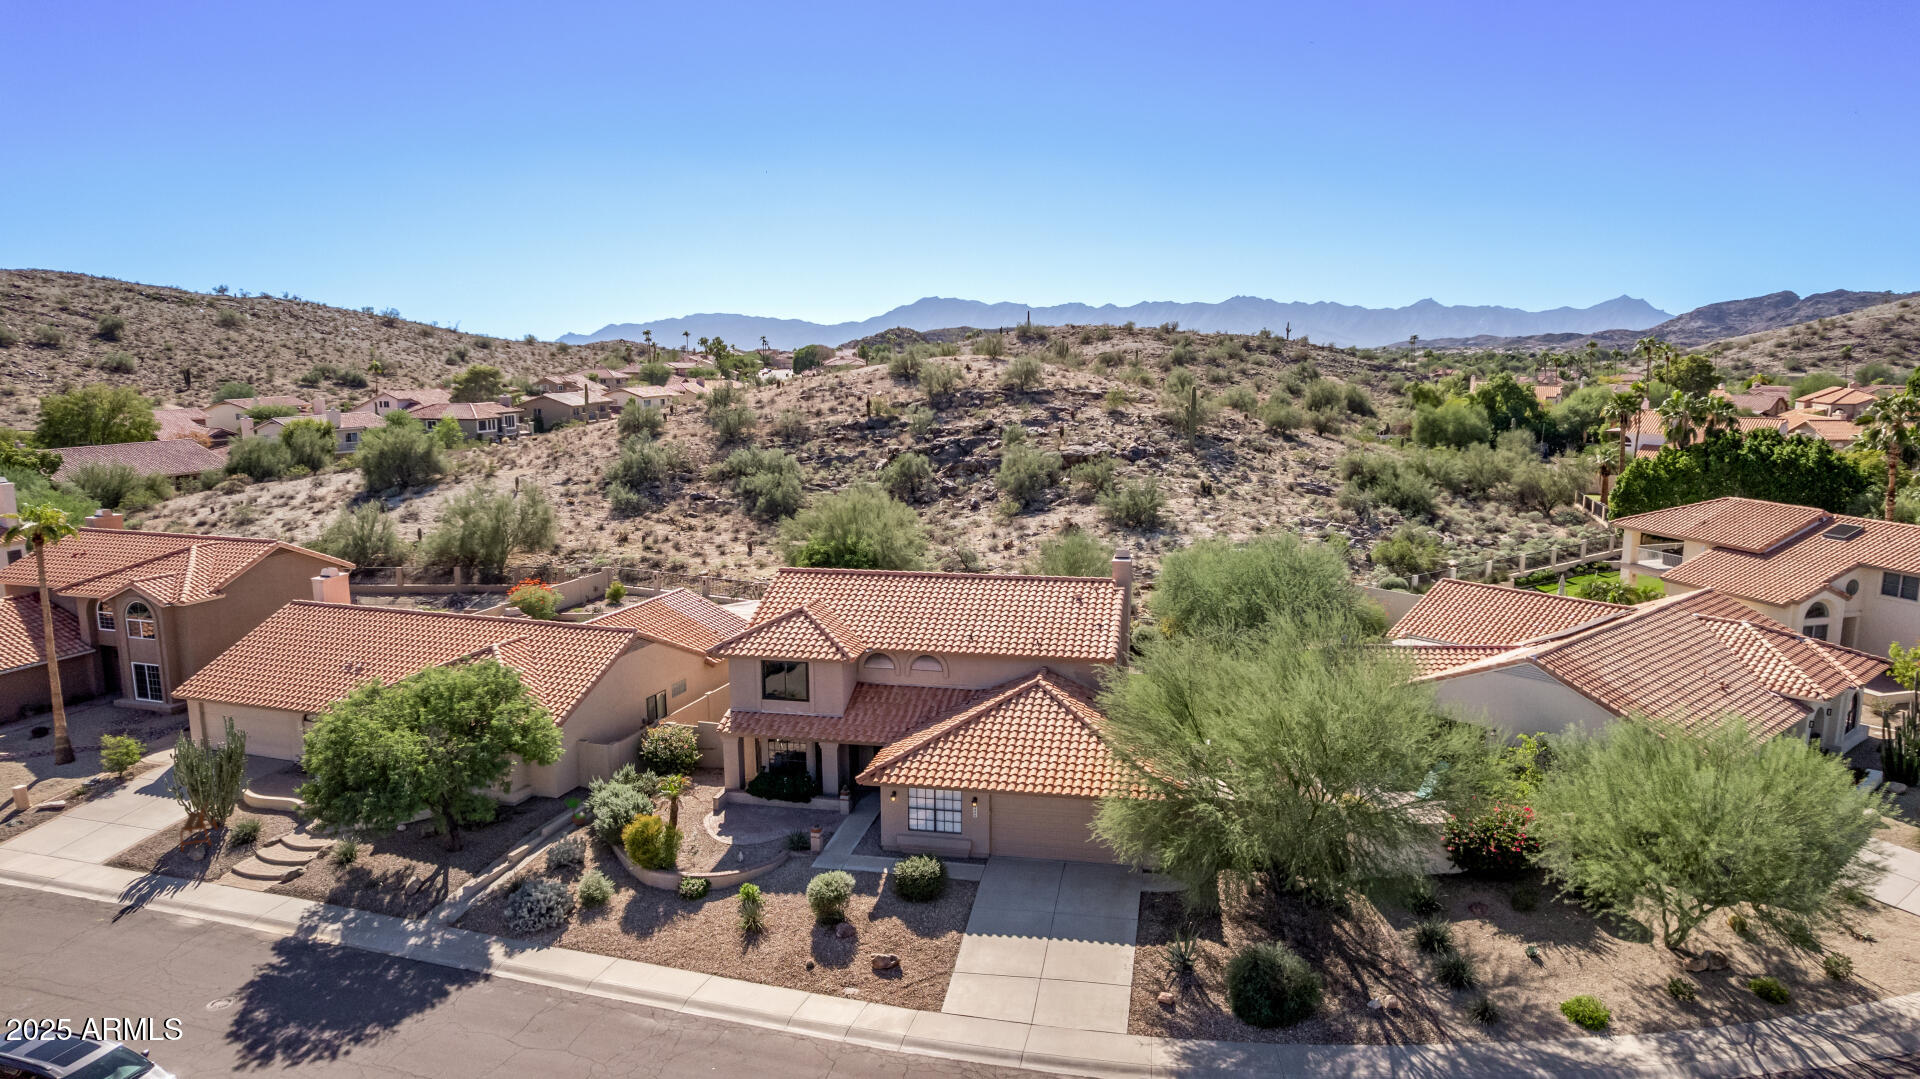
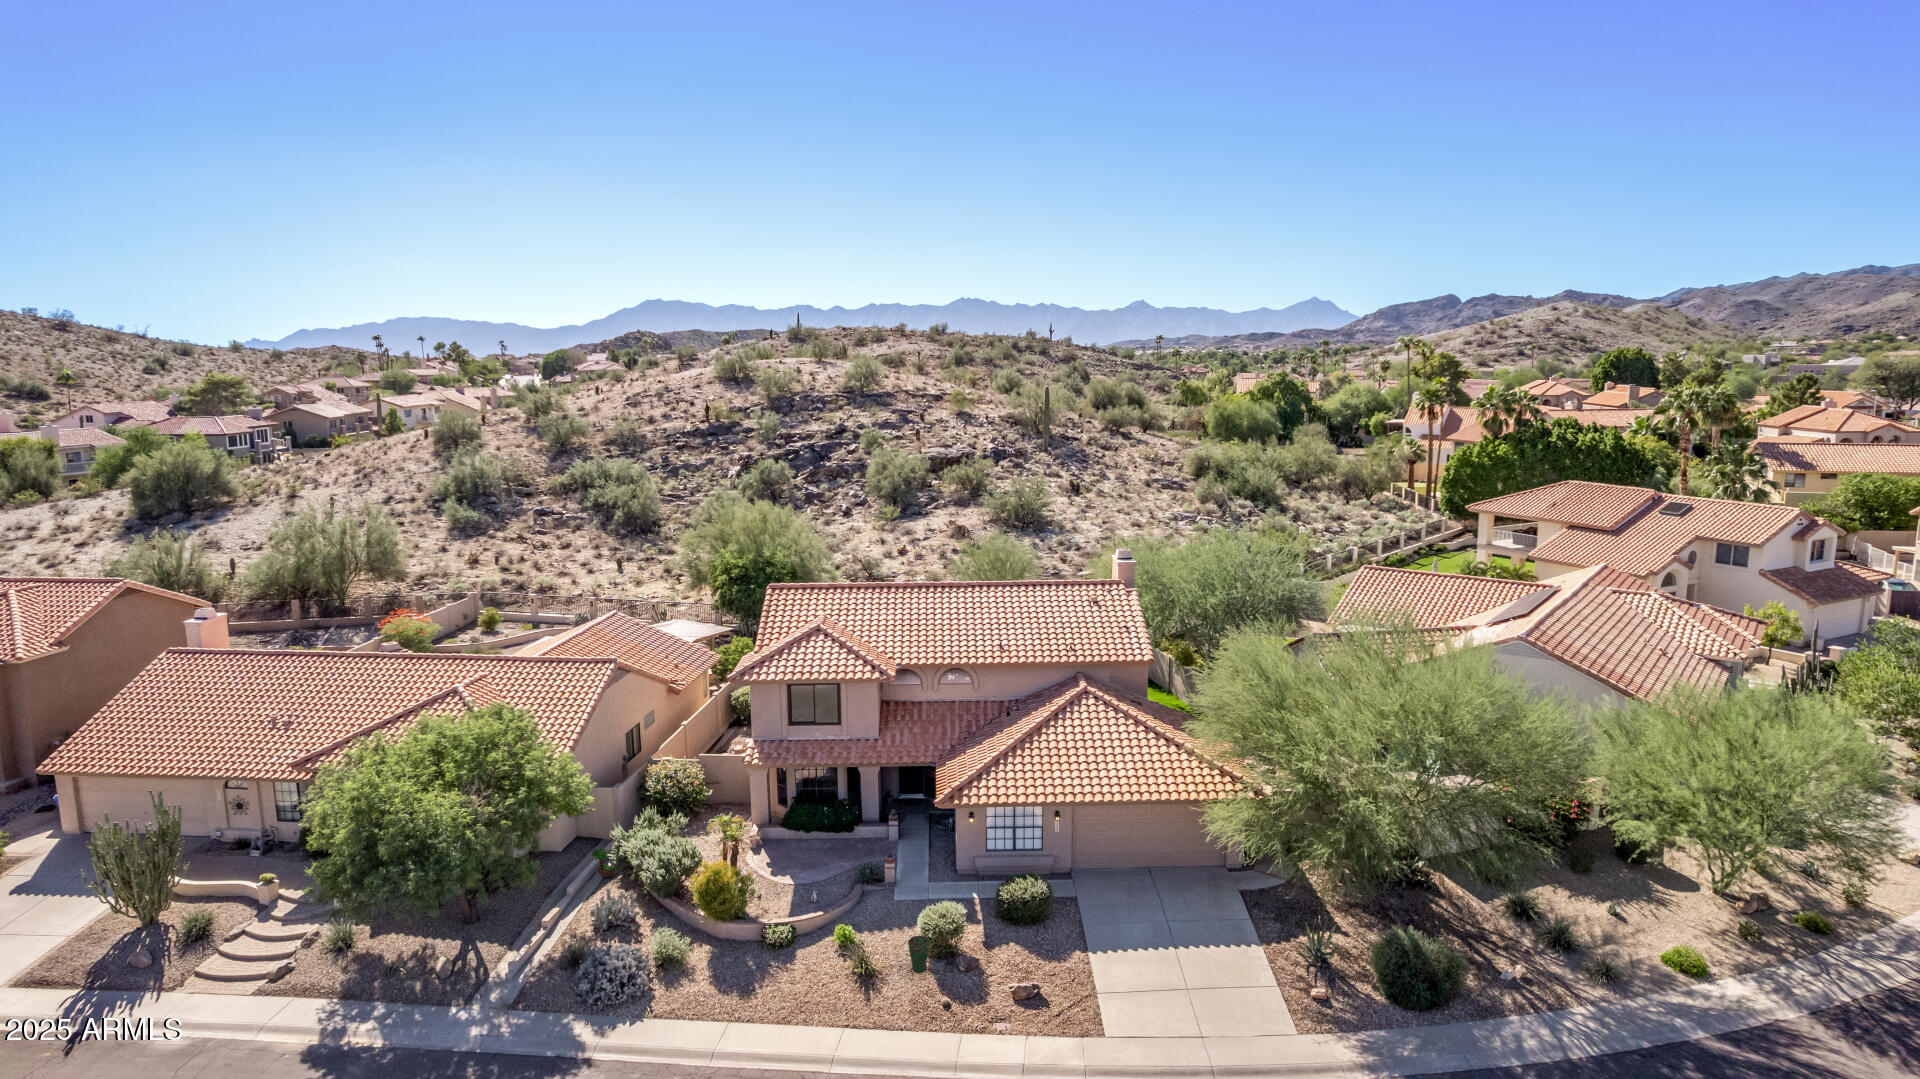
bench: present [180,798,218,851] -> none [111,888,151,961]
trash can: none [792,901,813,935] -> present [908,936,930,973]

